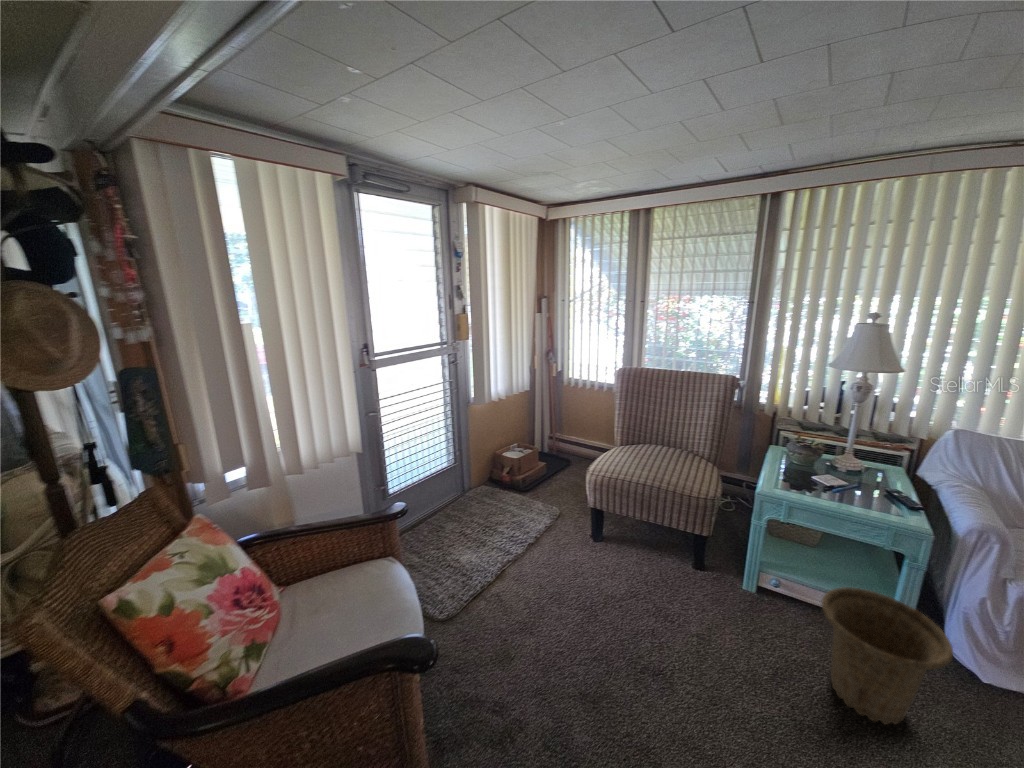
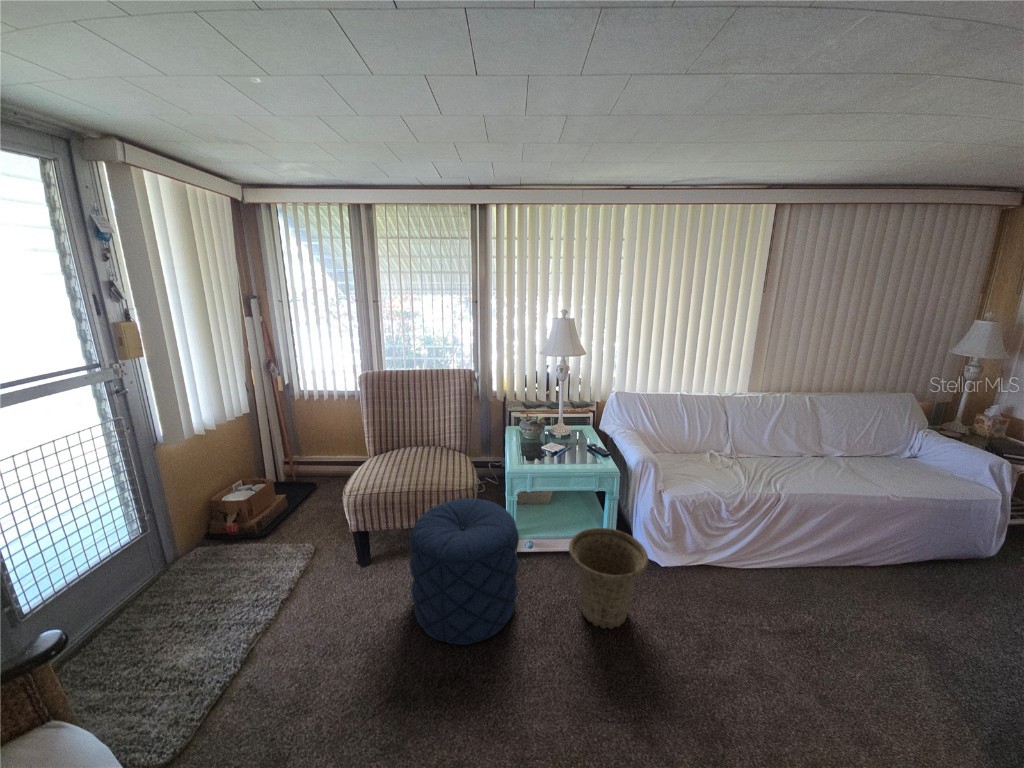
pouf: none [632,504,755,653] -> present [410,498,519,645]

